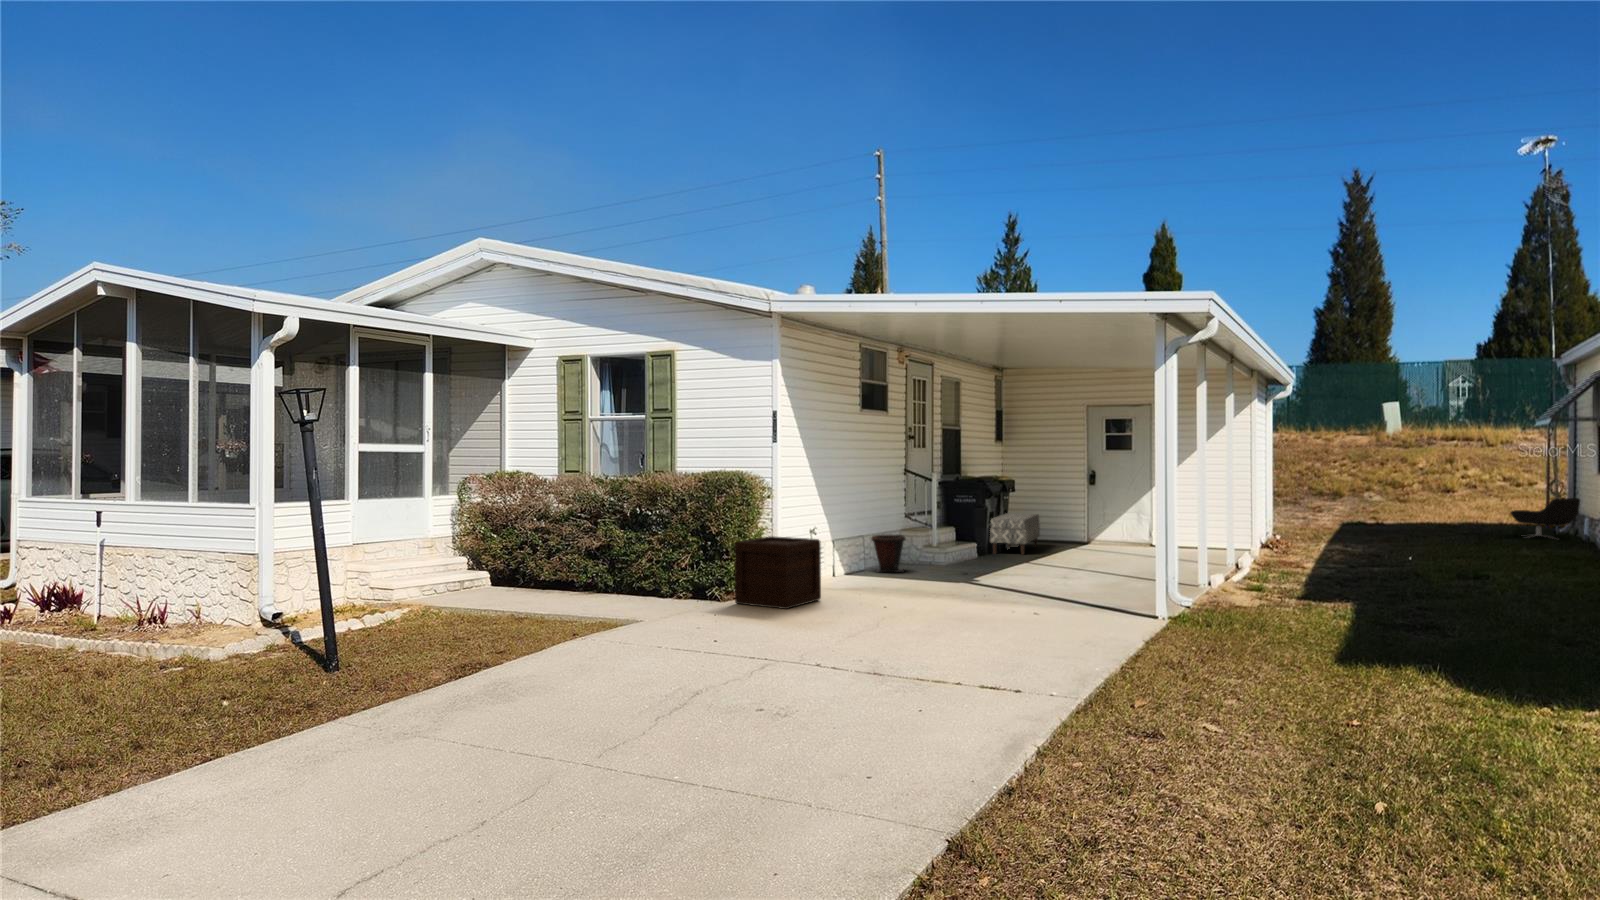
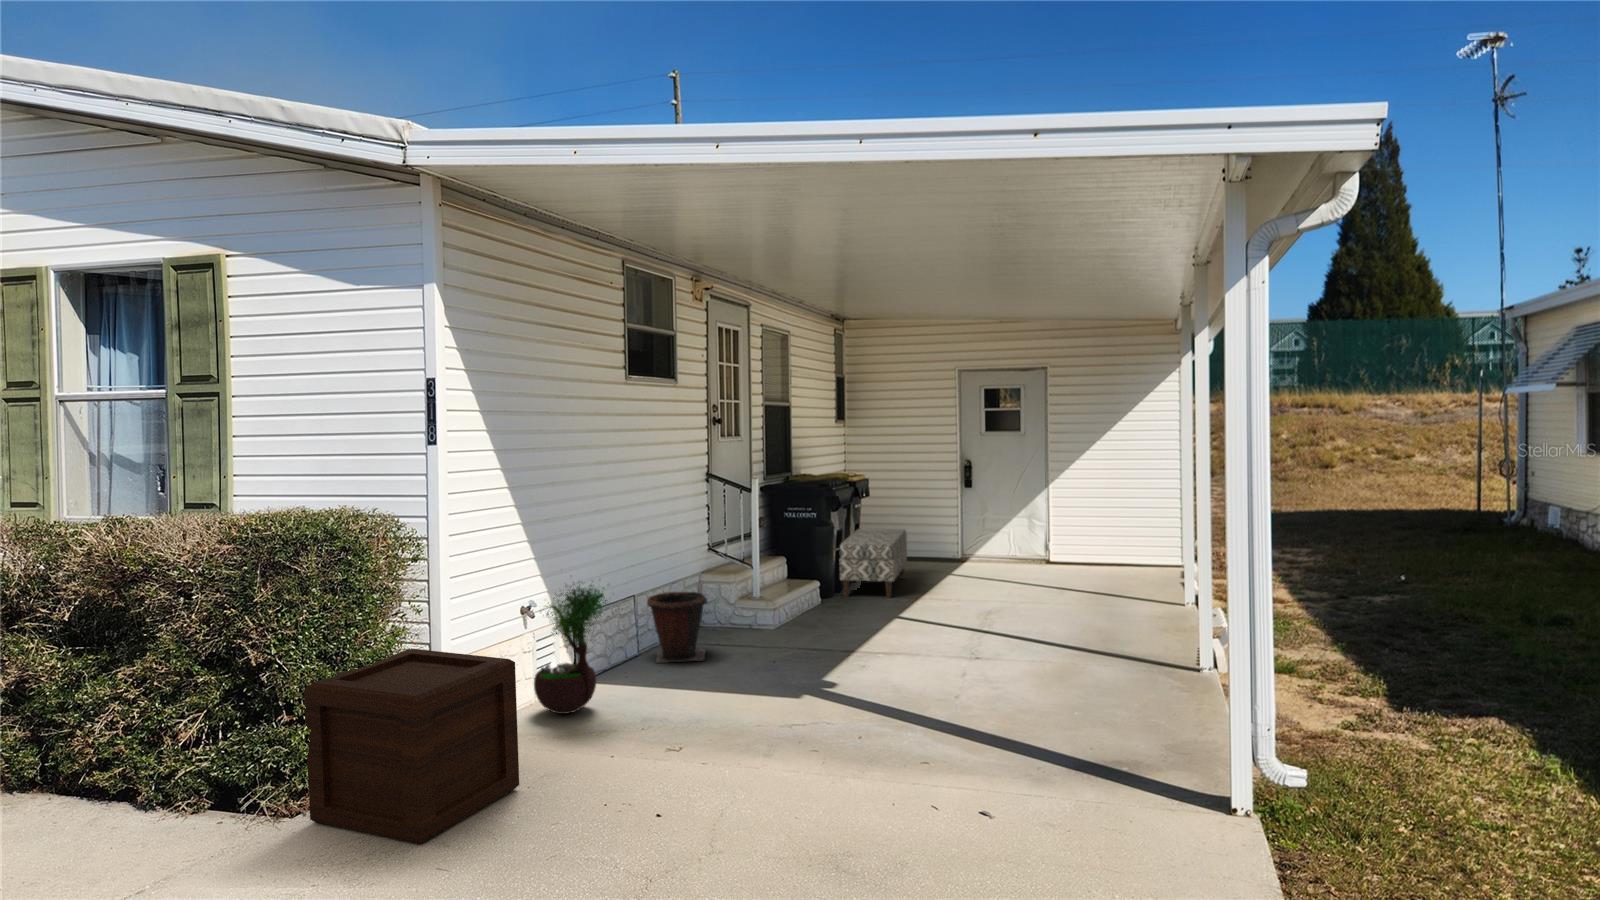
lounge chair: present [1510,498,1580,537] -> none [1469,484,1554,536]
potted tree: none [817,511,859,584] -> present [534,579,611,714]

